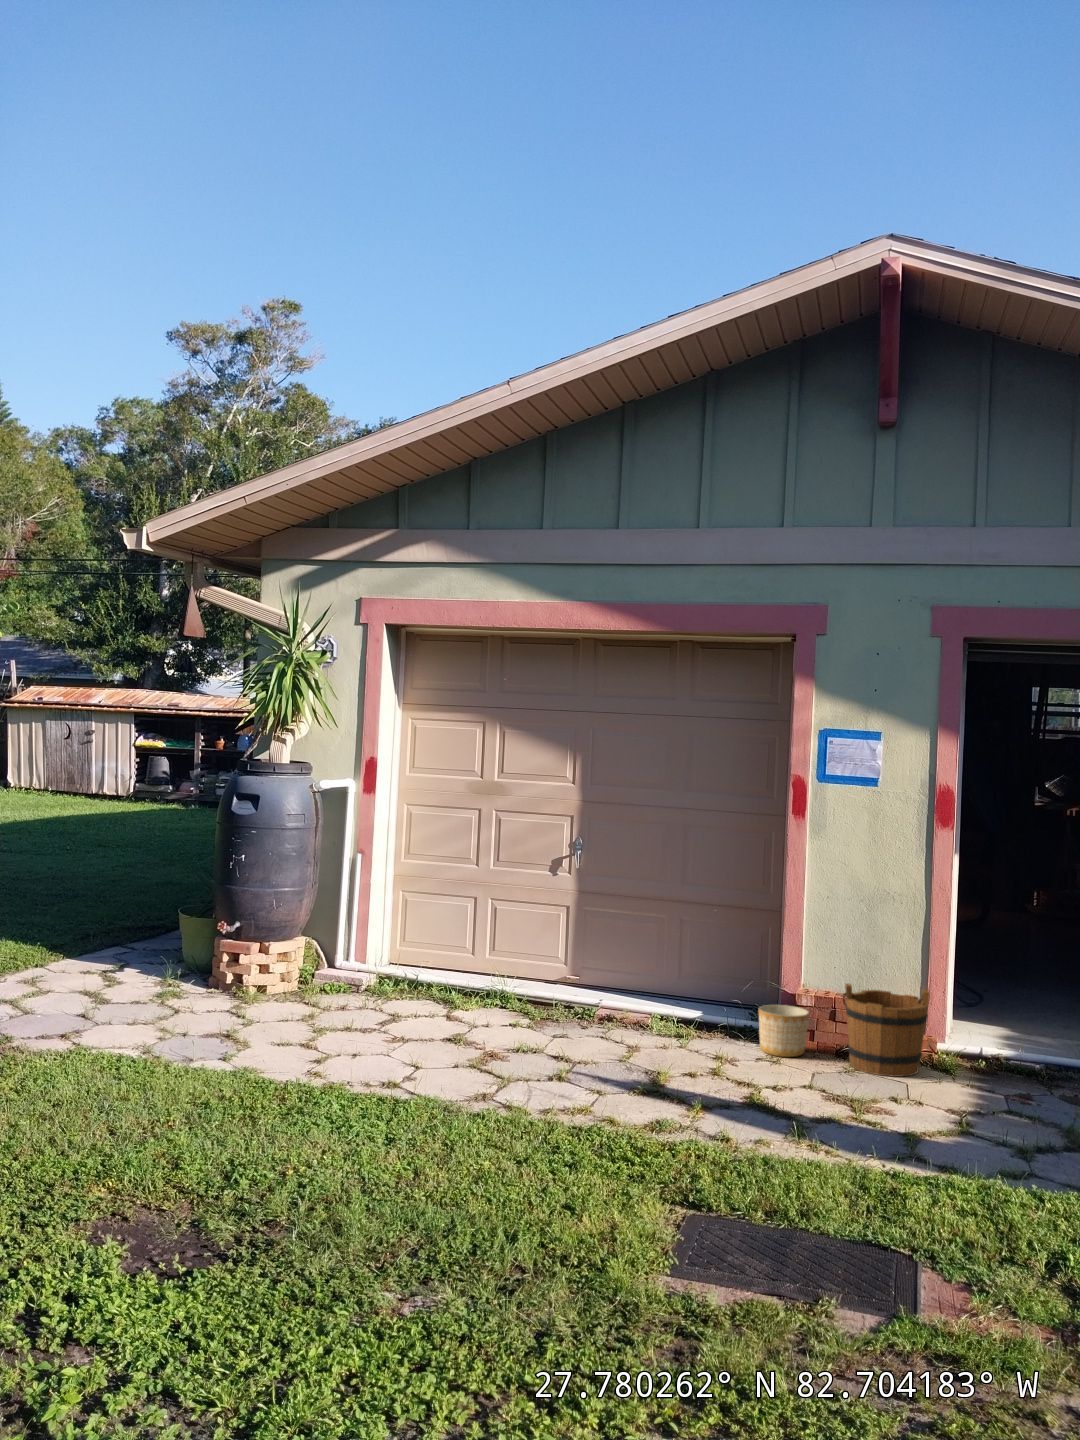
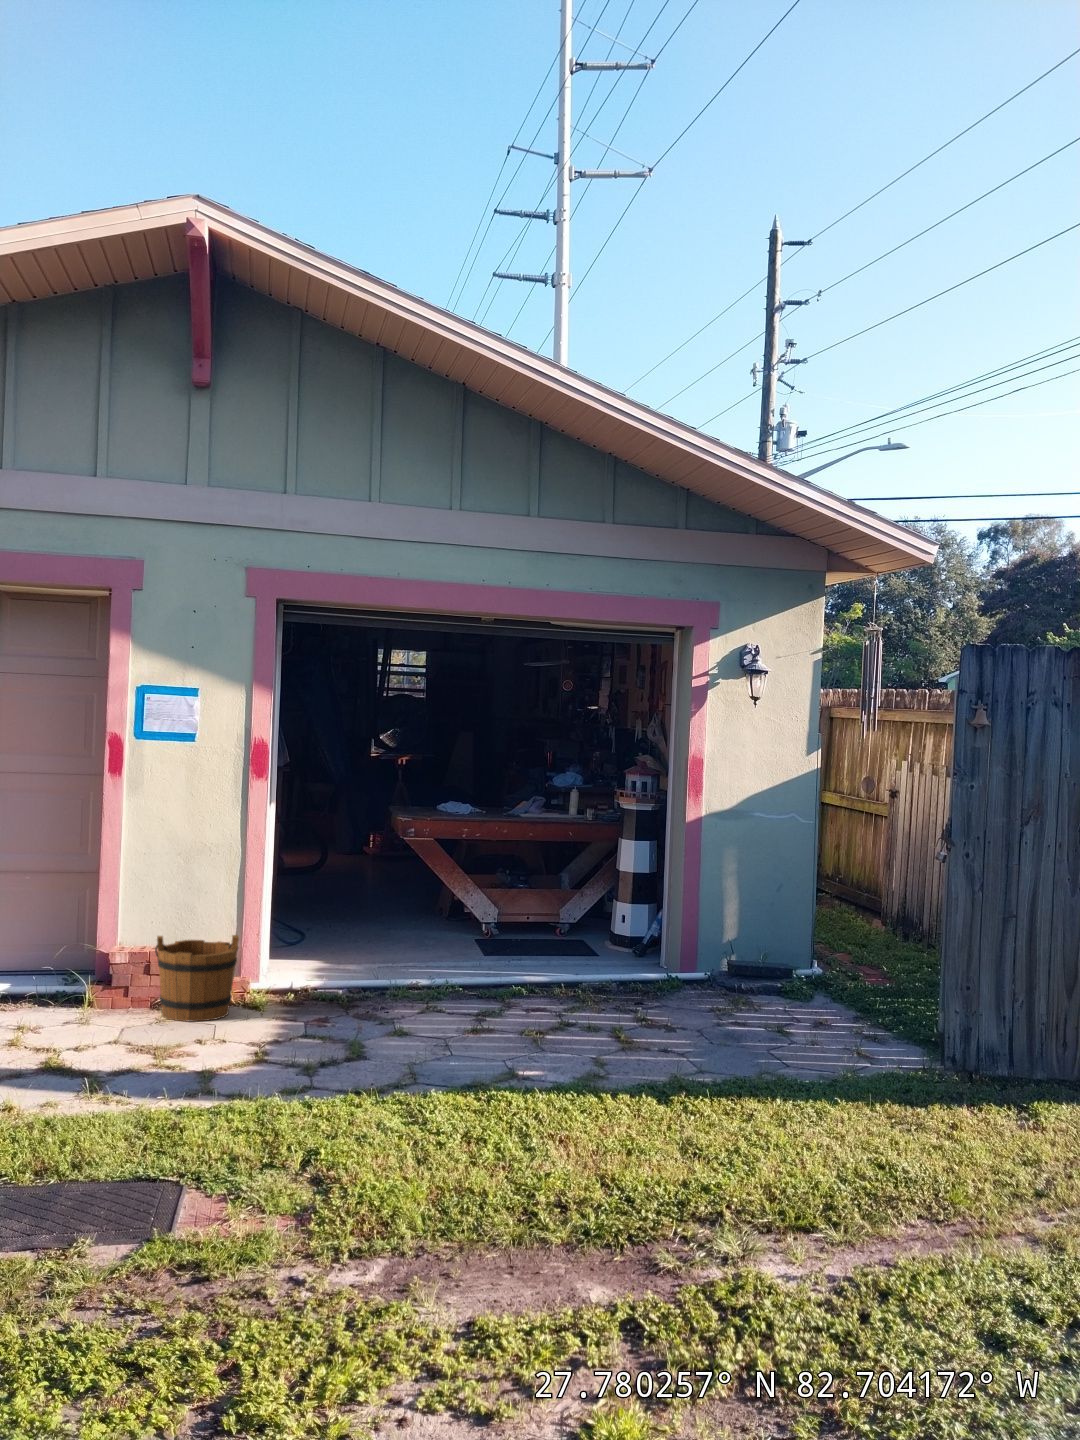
planter: present [759,1005,809,1057] -> none [69,964,122,1015]

